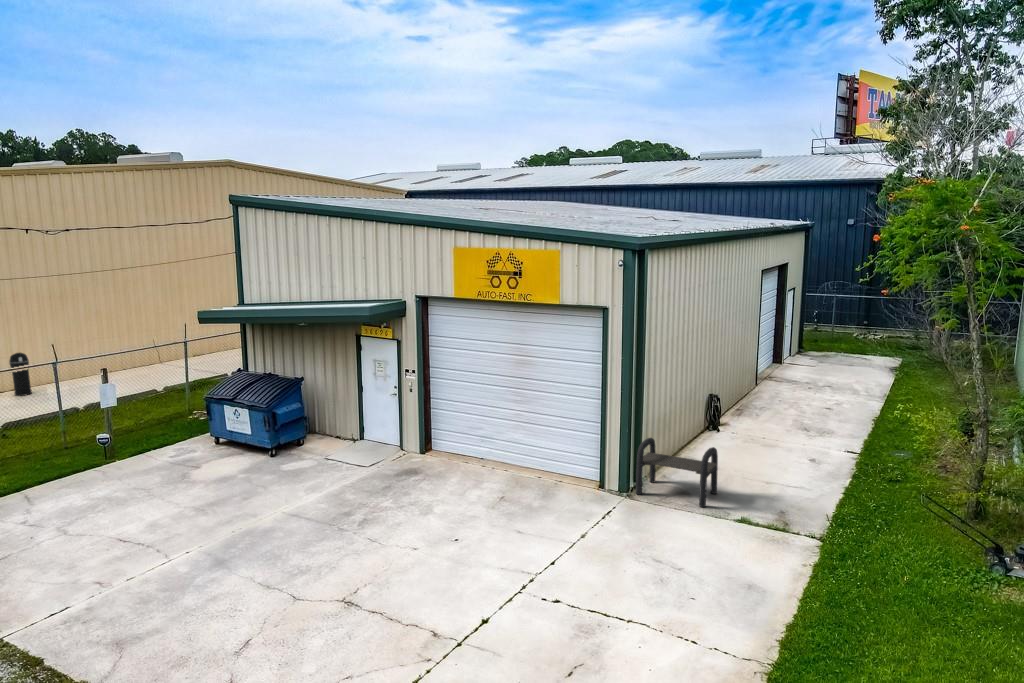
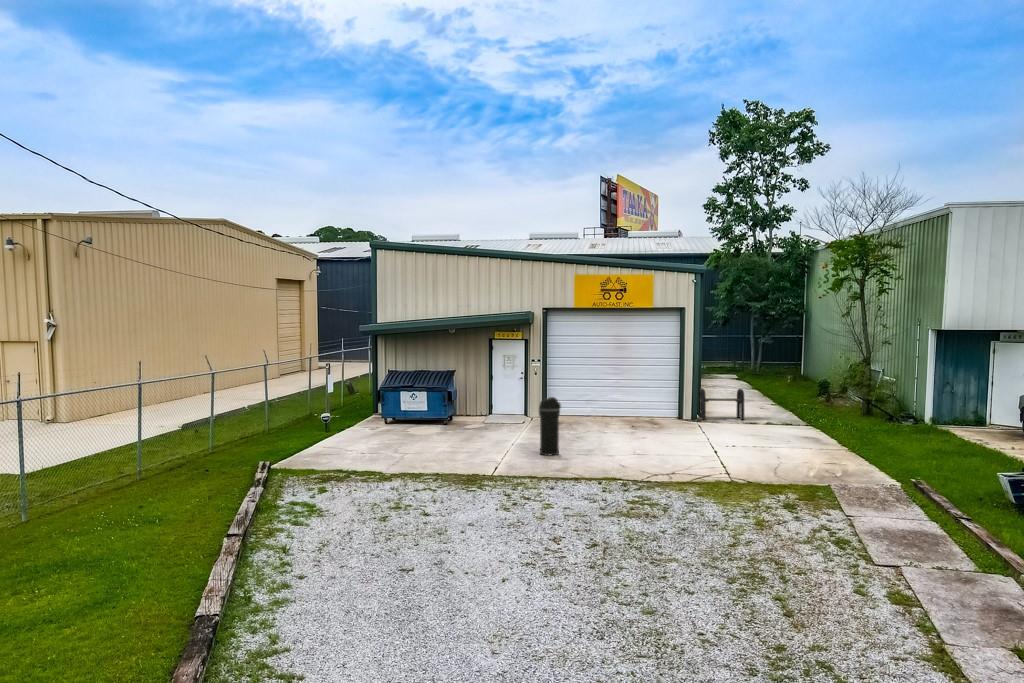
trash can: present [9,353,32,396] -> present [539,397,561,455]

